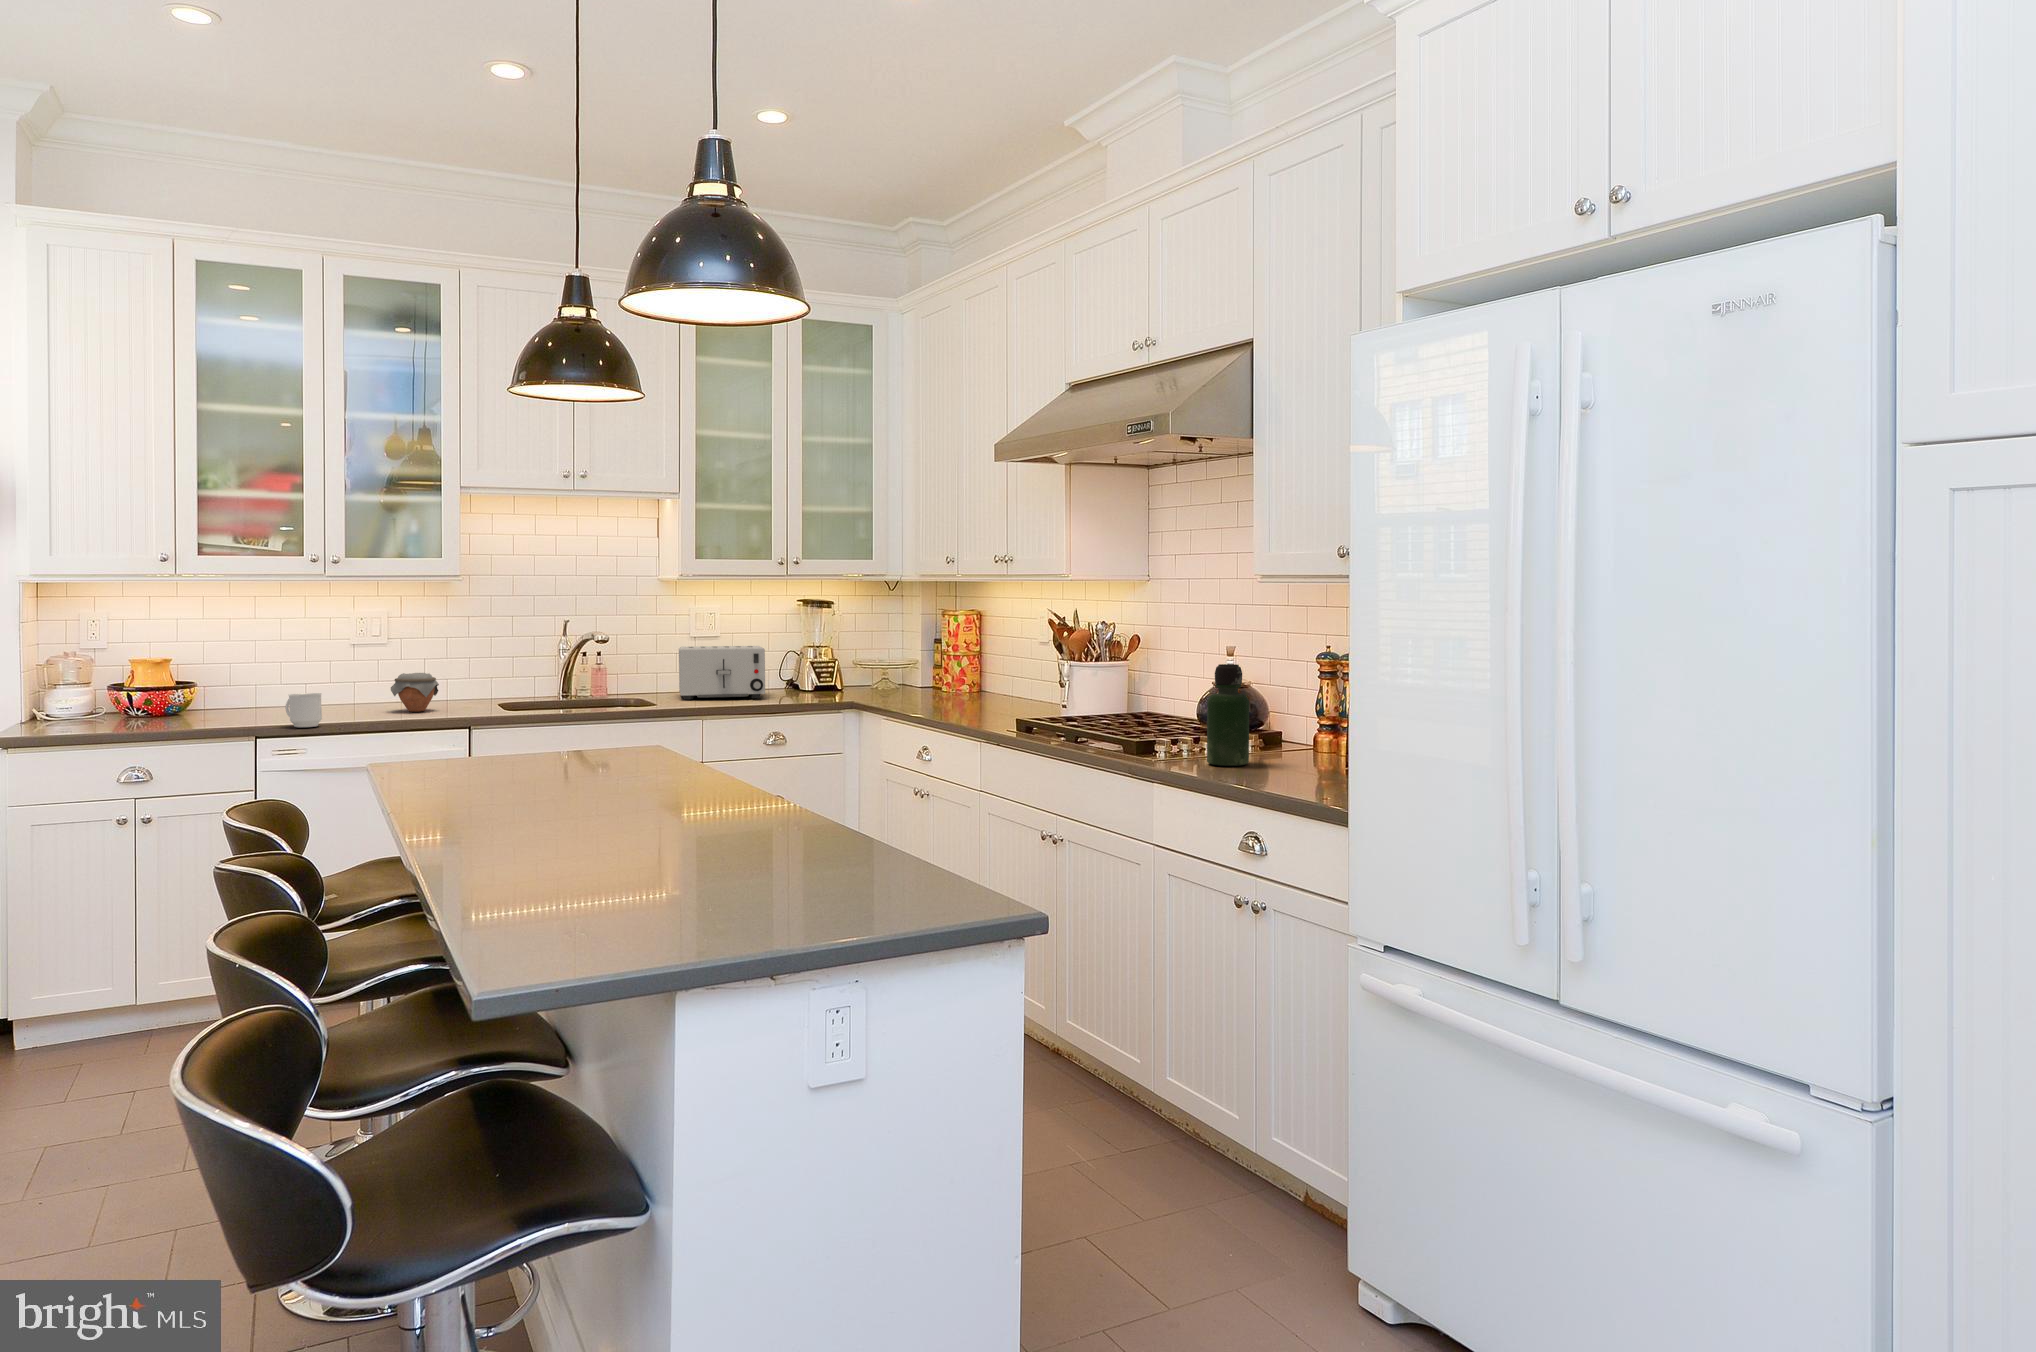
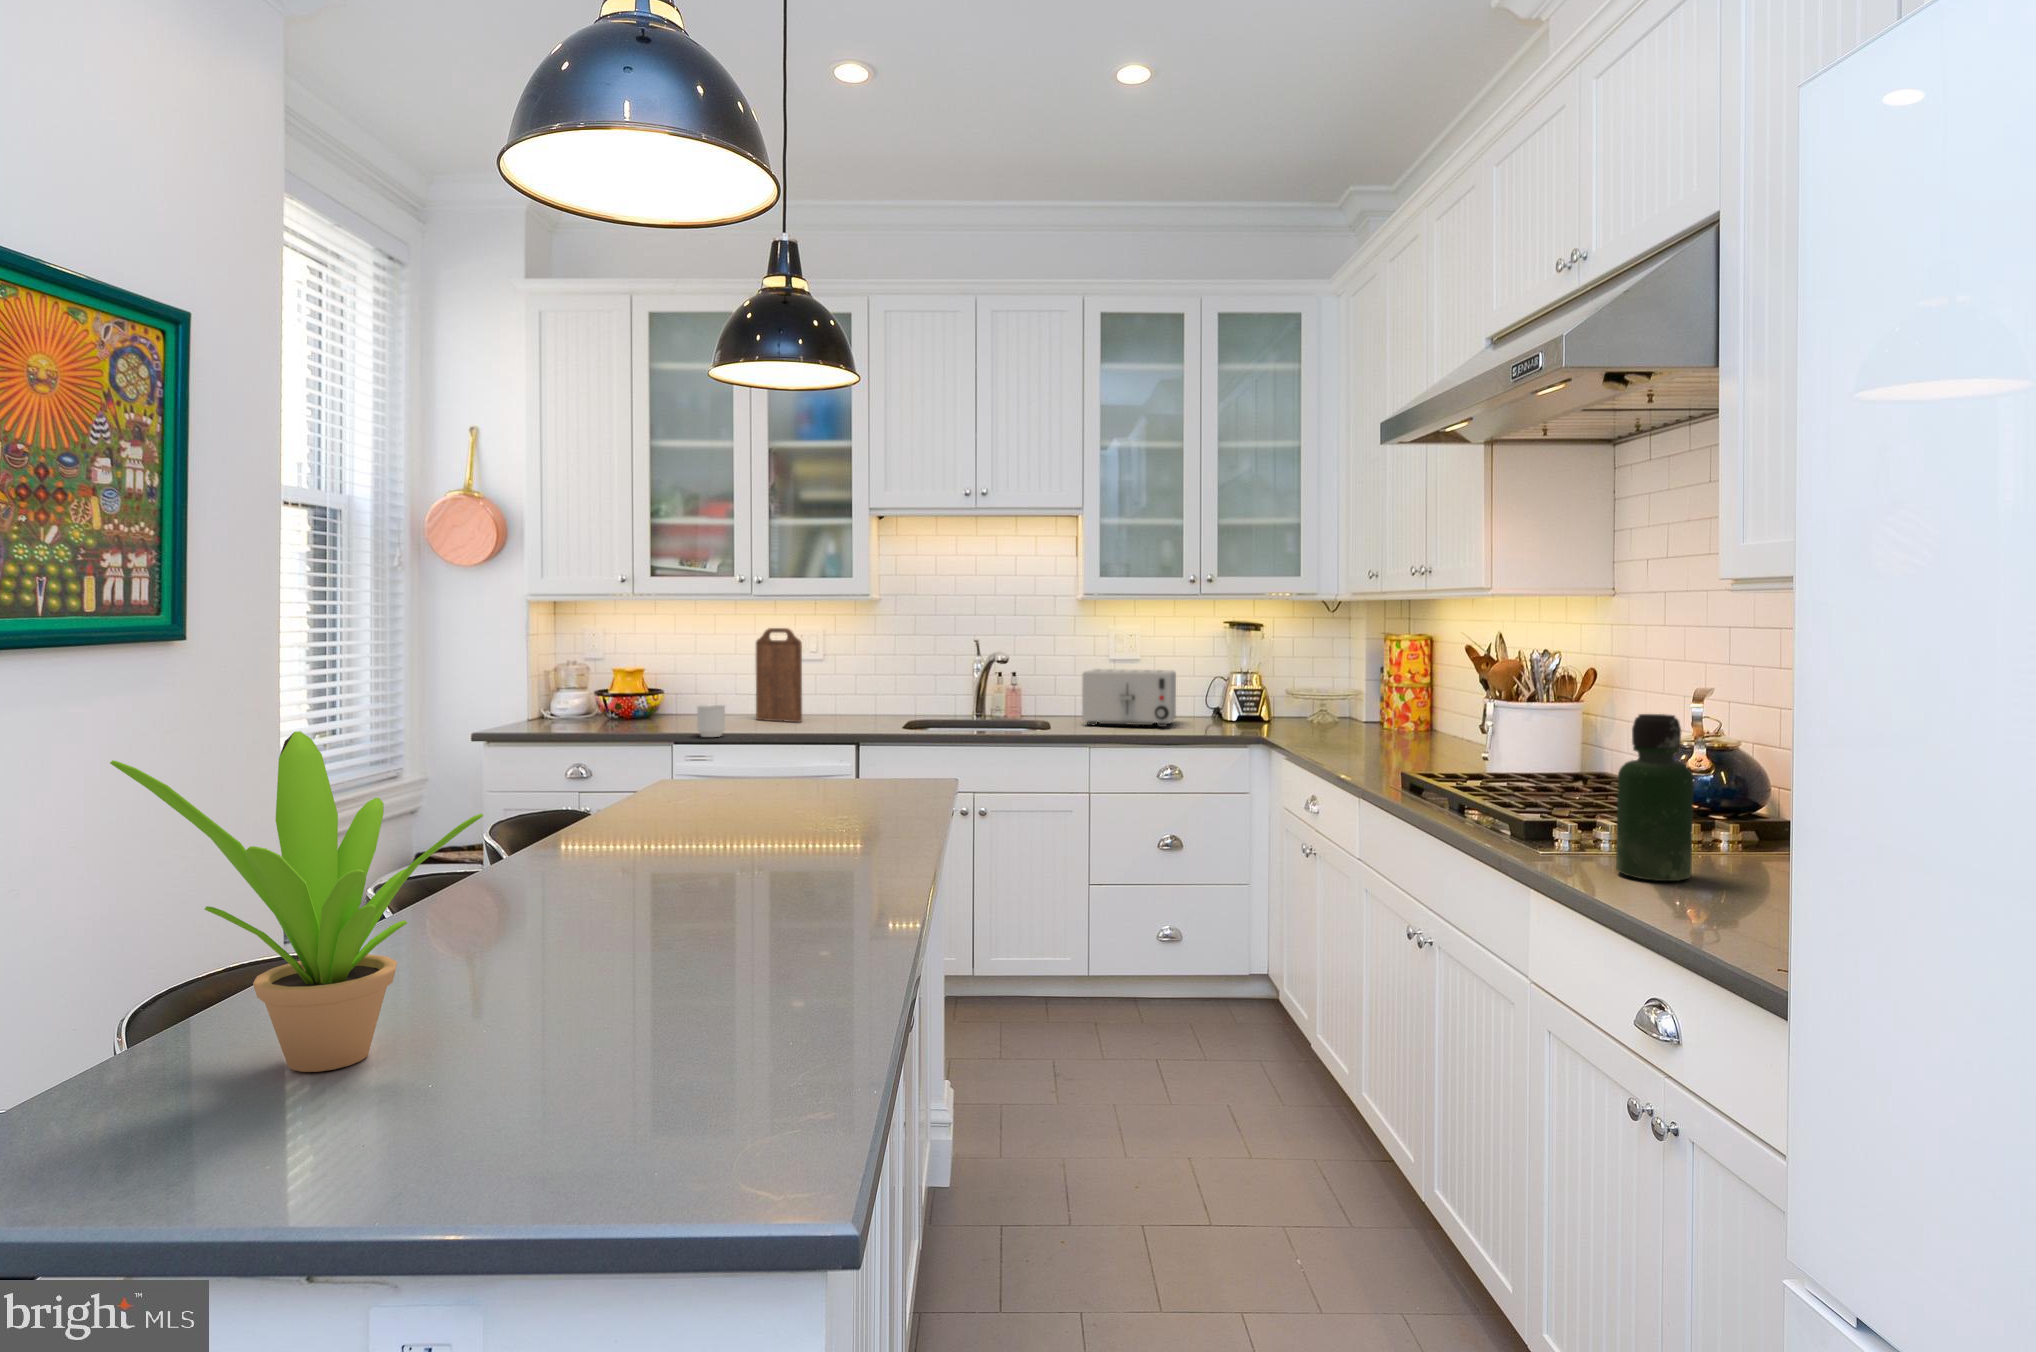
cutting board: none [319,610,381,709] -> present [756,628,802,722]
jar: present [391,673,439,712] -> none [803,689,847,726]
potted plant: none [528,698,707,911] -> present [110,731,483,1072]

